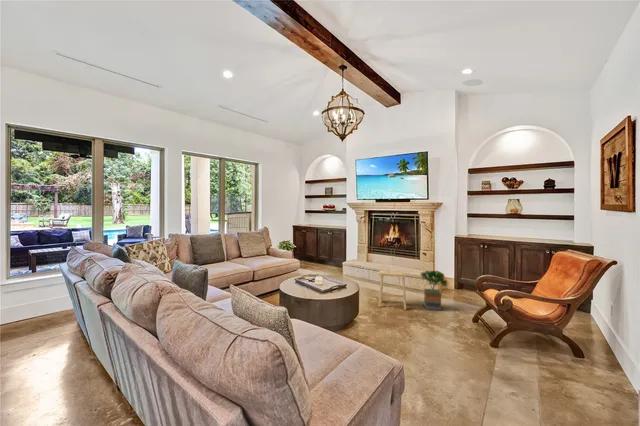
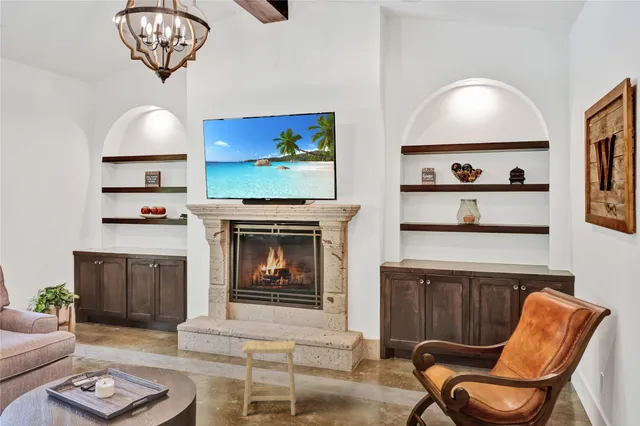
potted tree: present [421,271,447,310] -> none [320,333,368,409]

